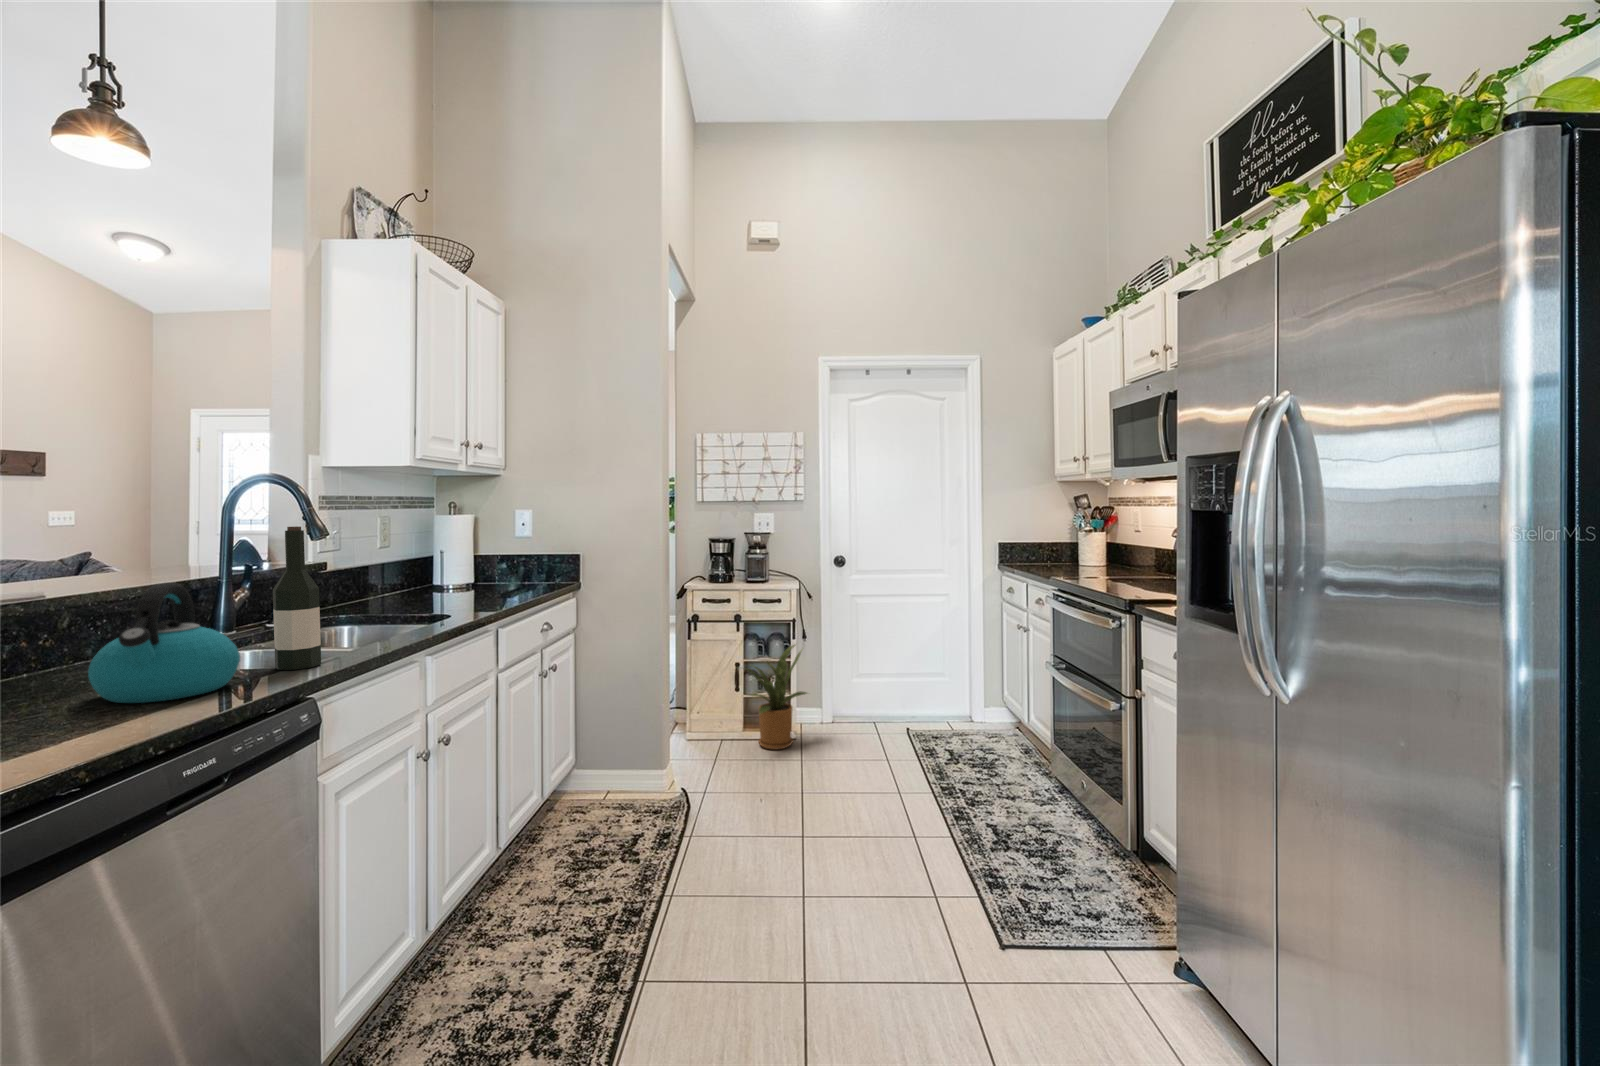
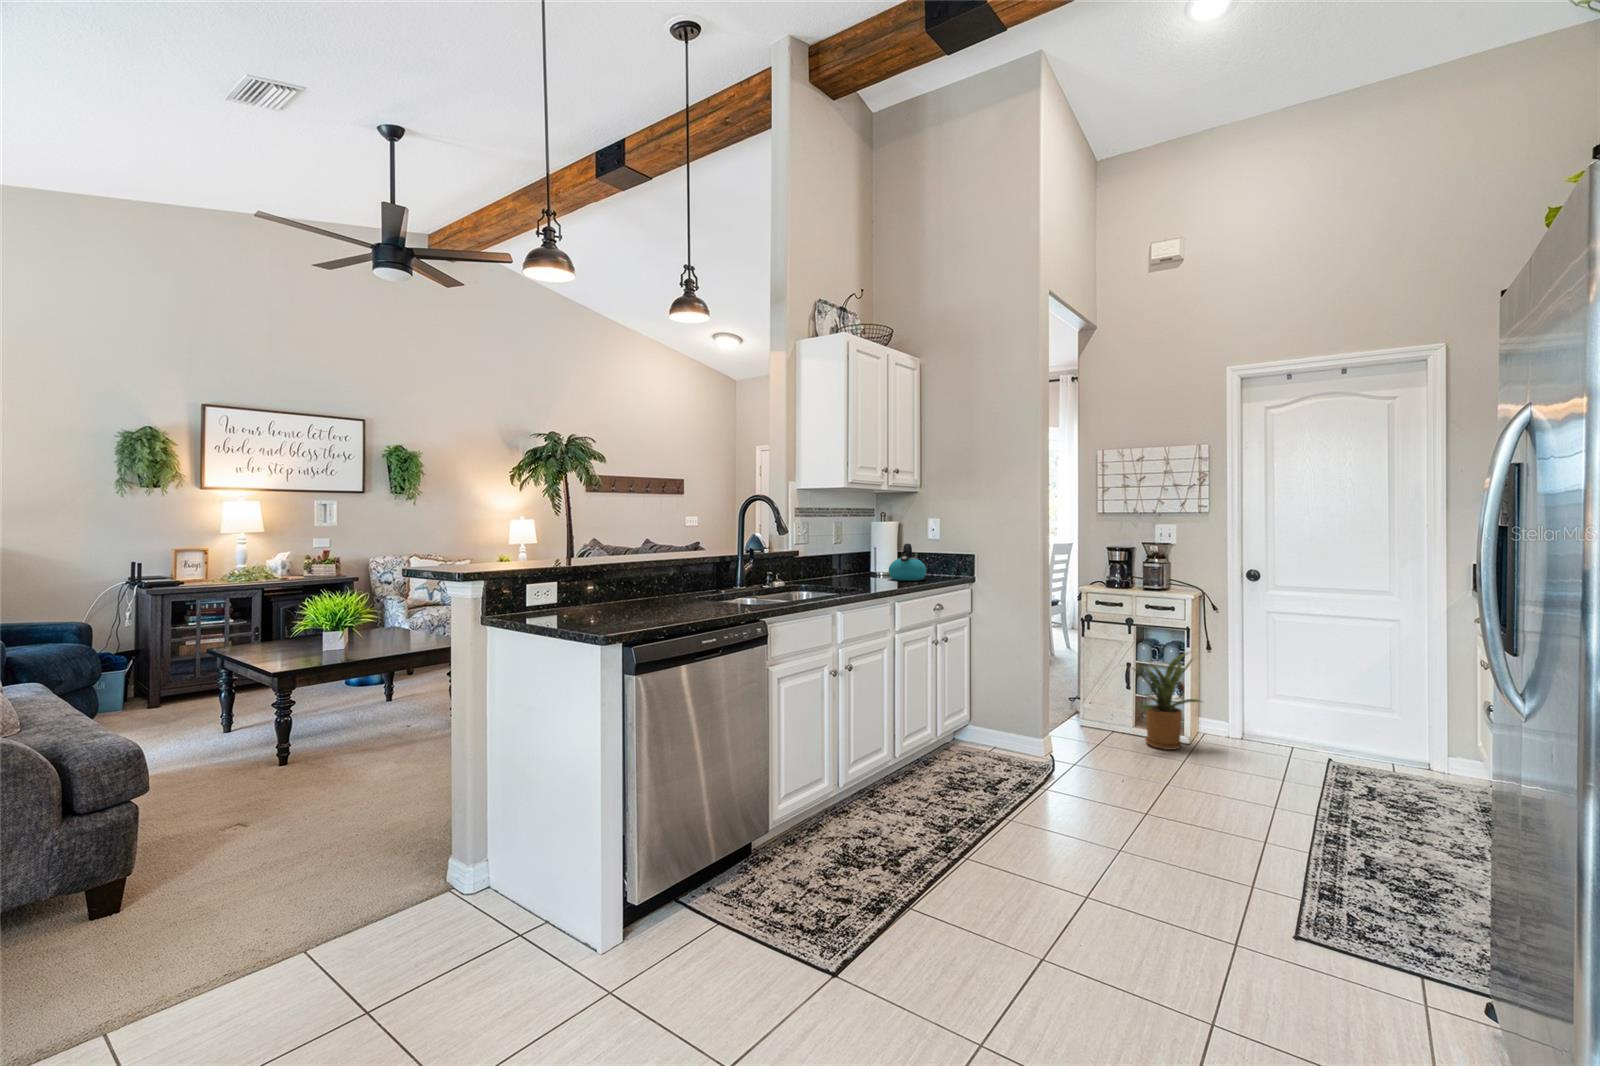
wine bottle: present [273,526,321,670] -> none [761,527,781,606]
kettle: present [88,583,240,703] -> present [889,543,927,581]

